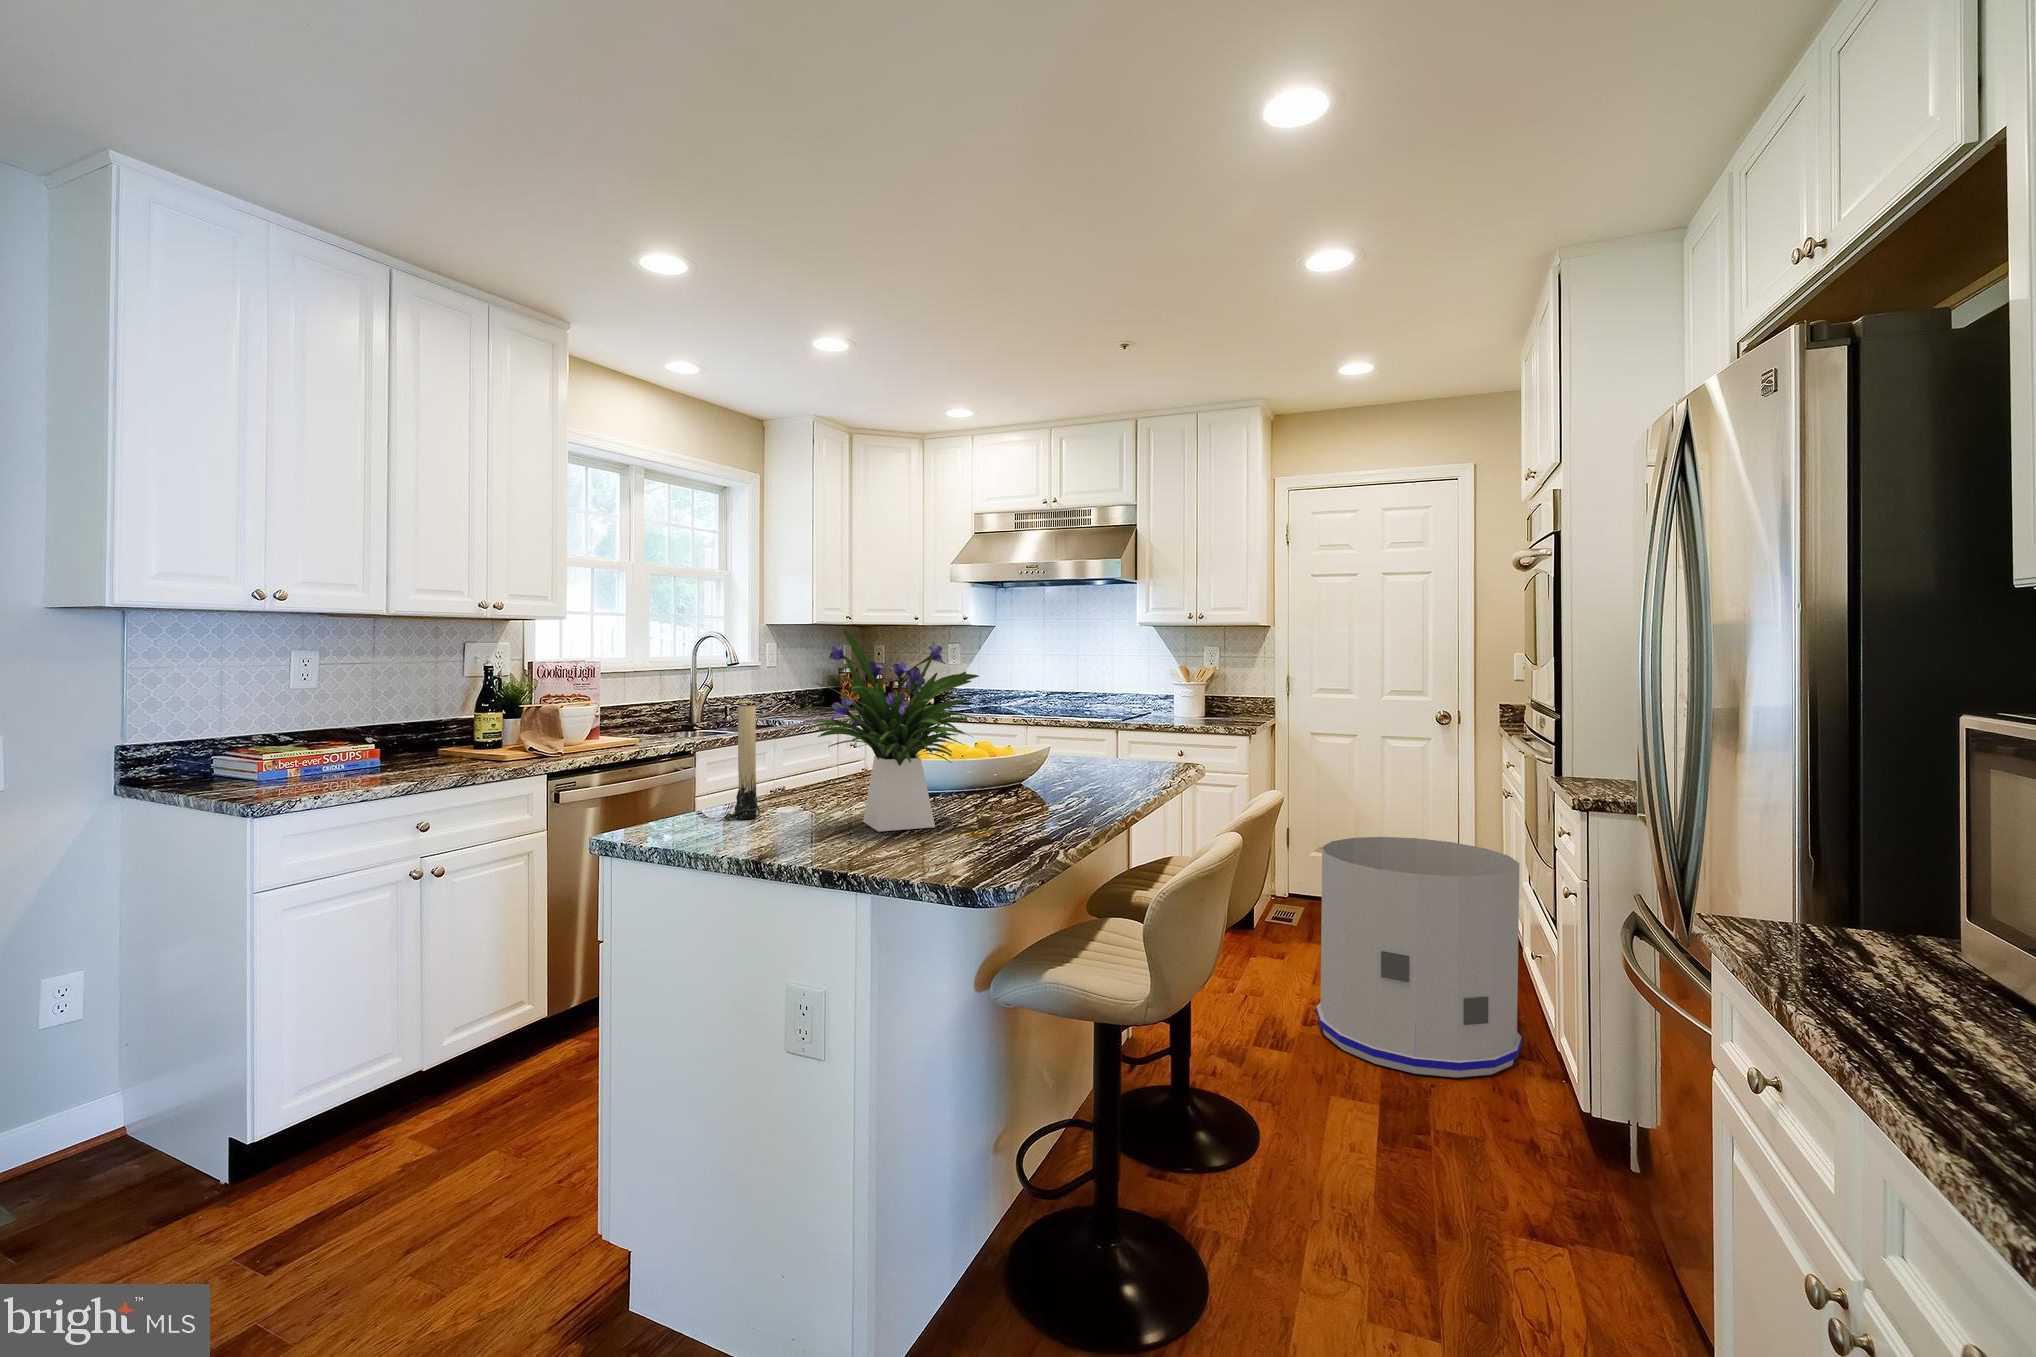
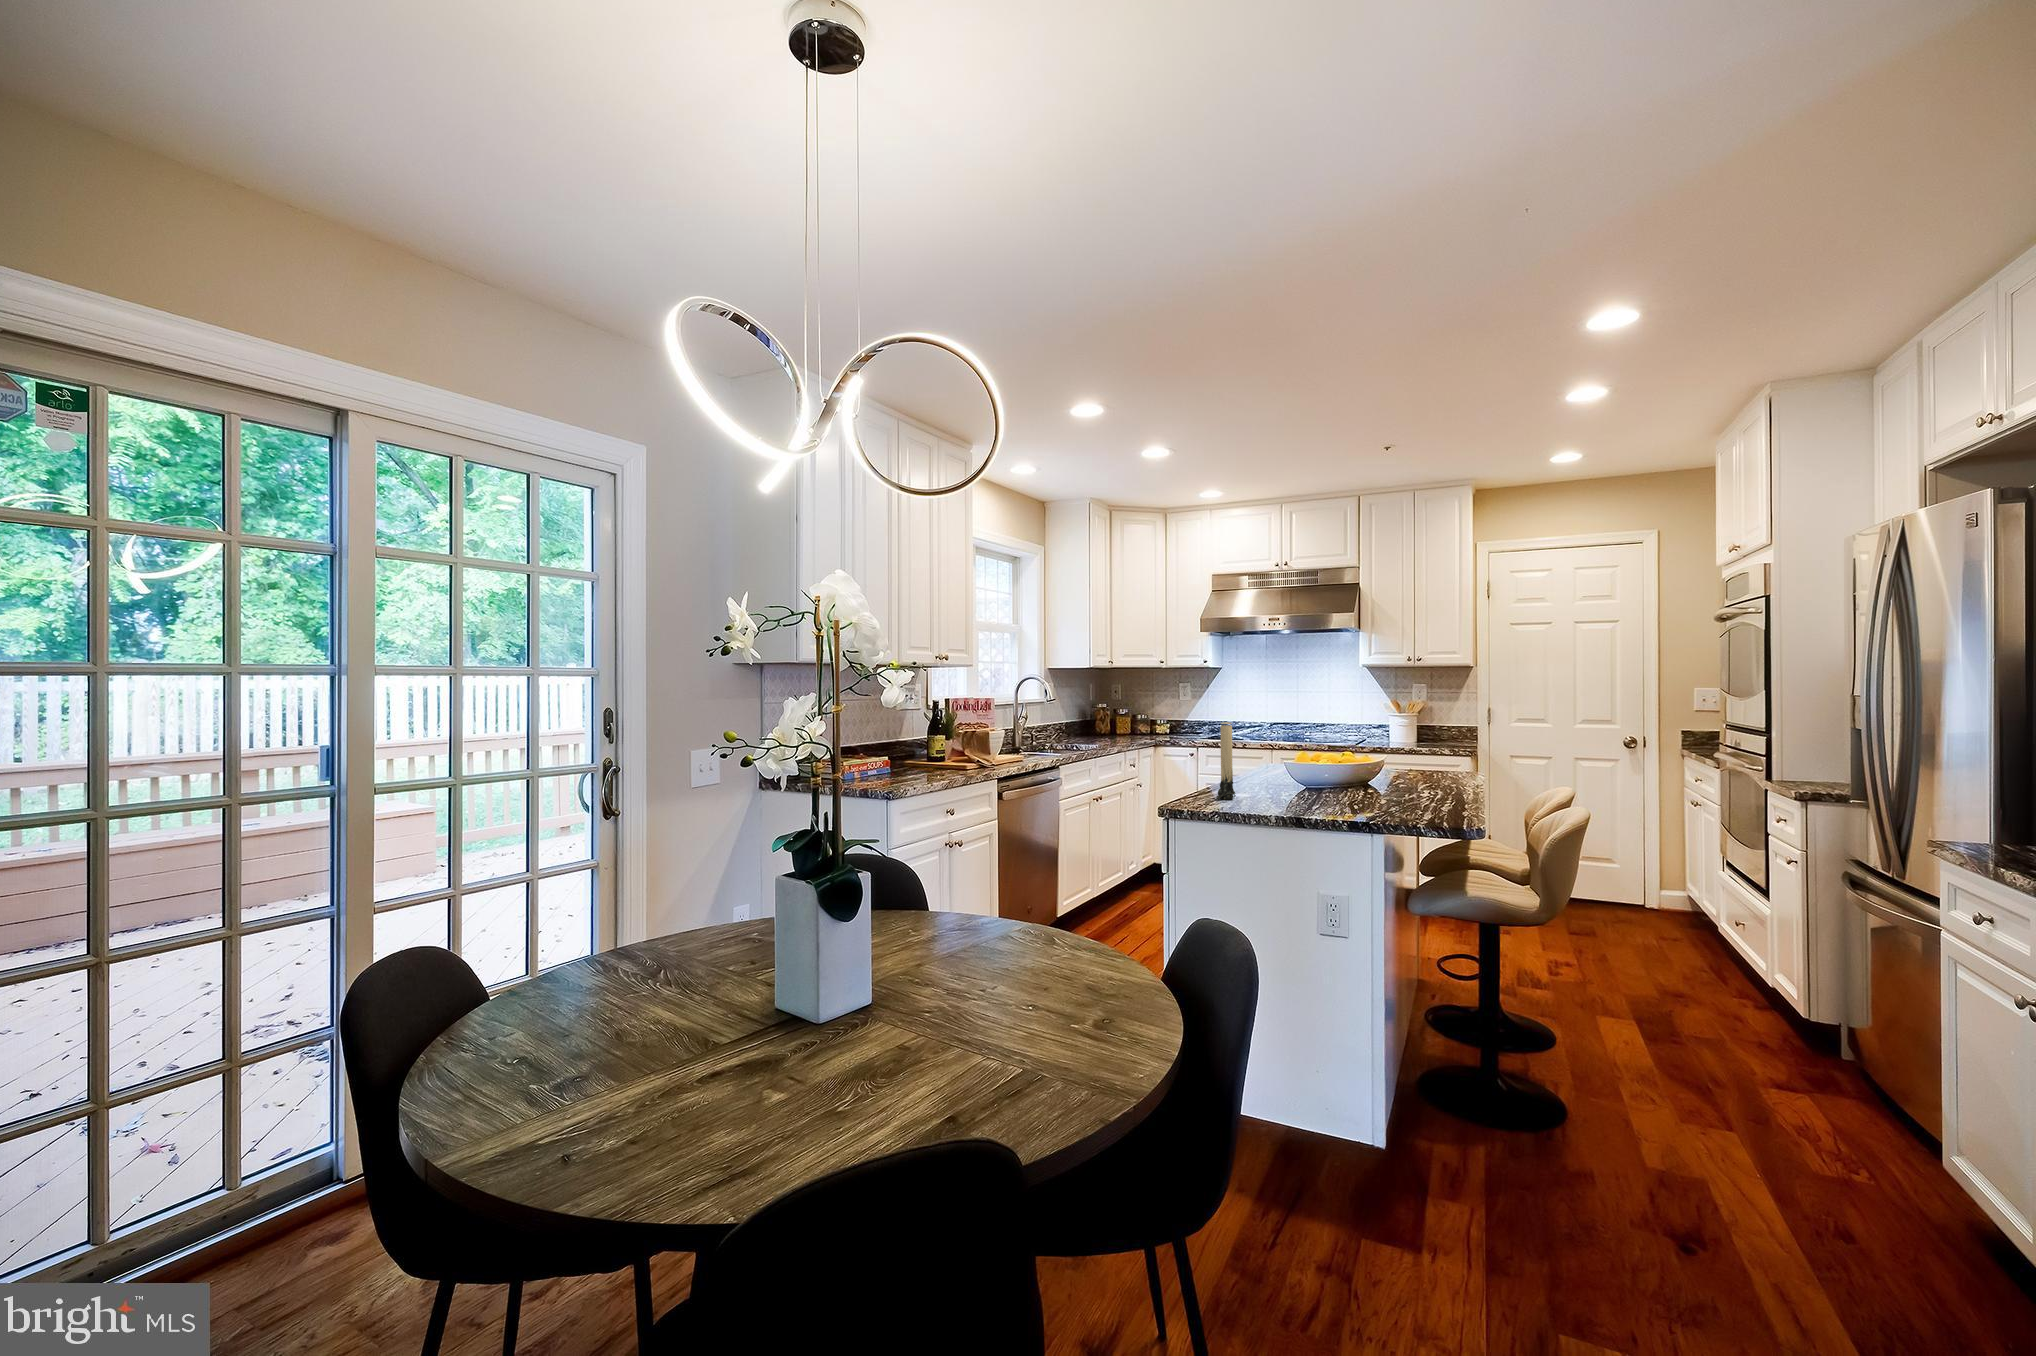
flower arrangement: present [800,629,979,832] -> none [1274,675,1405,806]
trash can: present [1316,837,1522,1078] -> none [1563,833,1742,1012]

